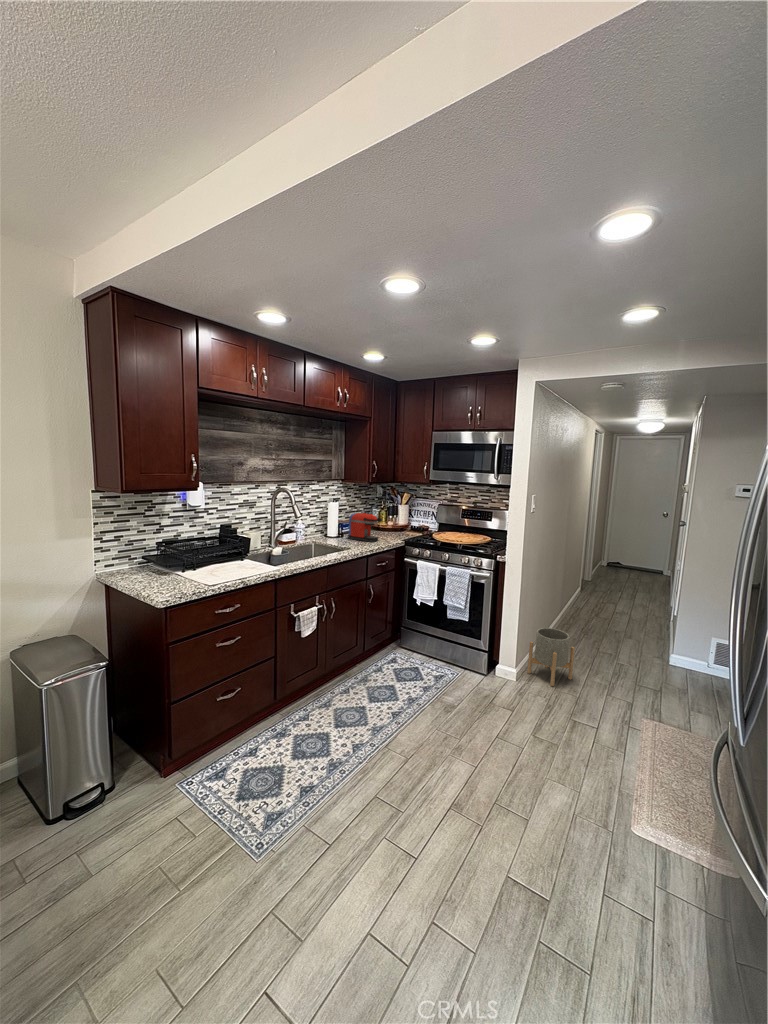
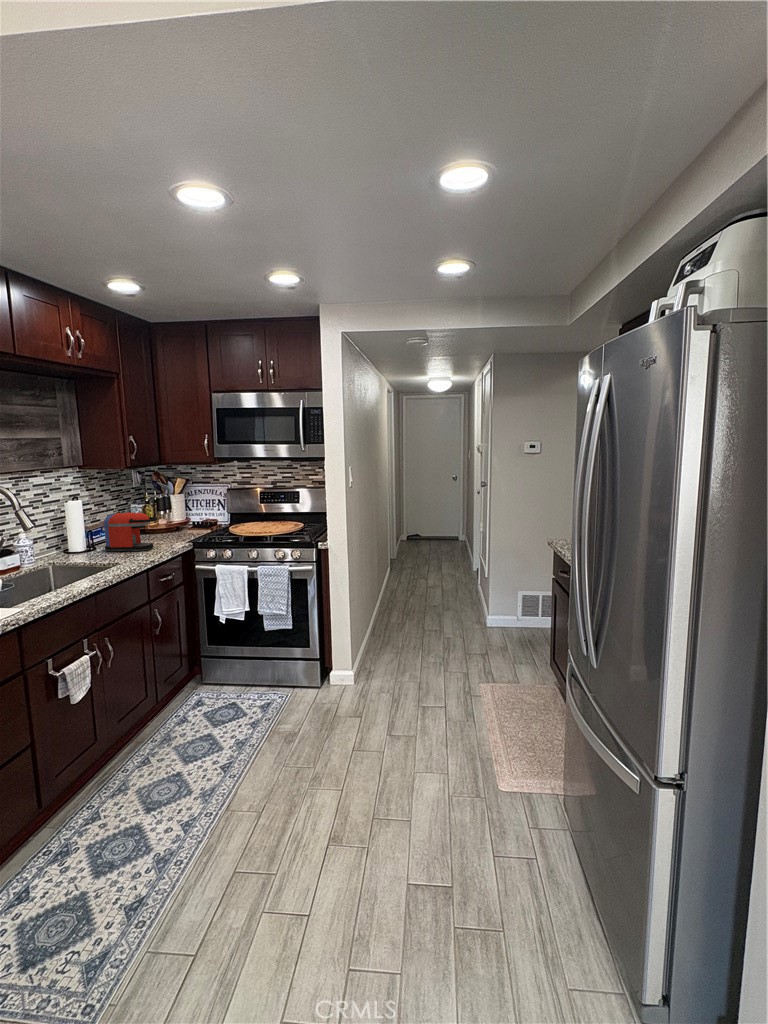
planter: present [527,628,575,686] -> none [361,615,407,678]

